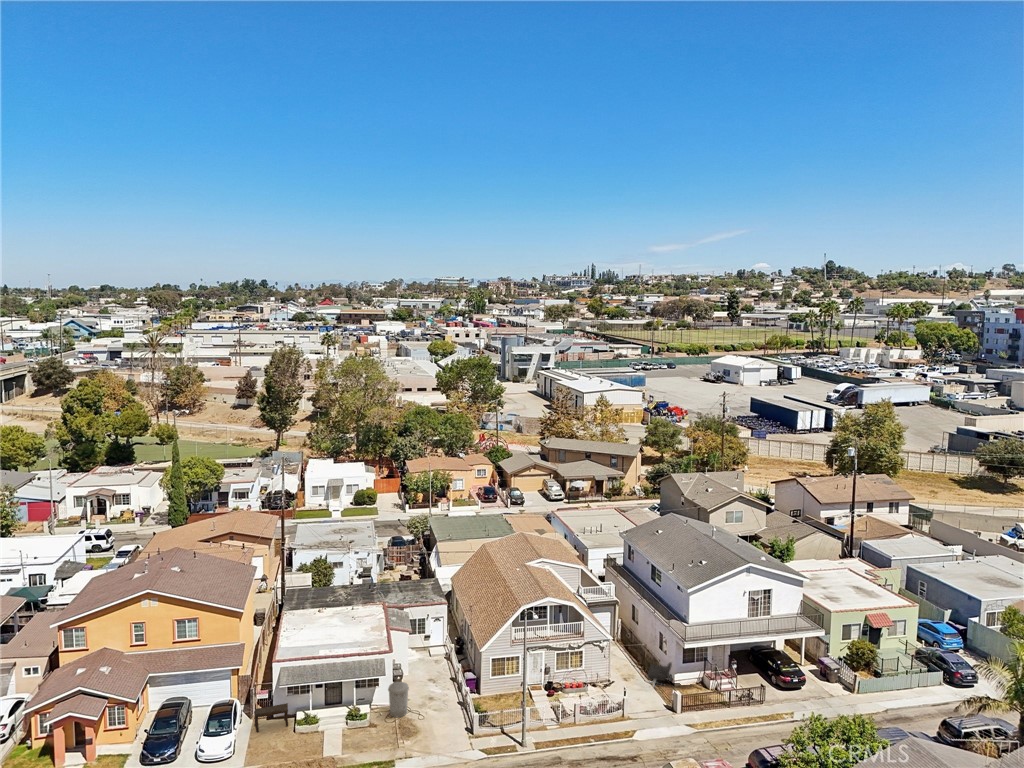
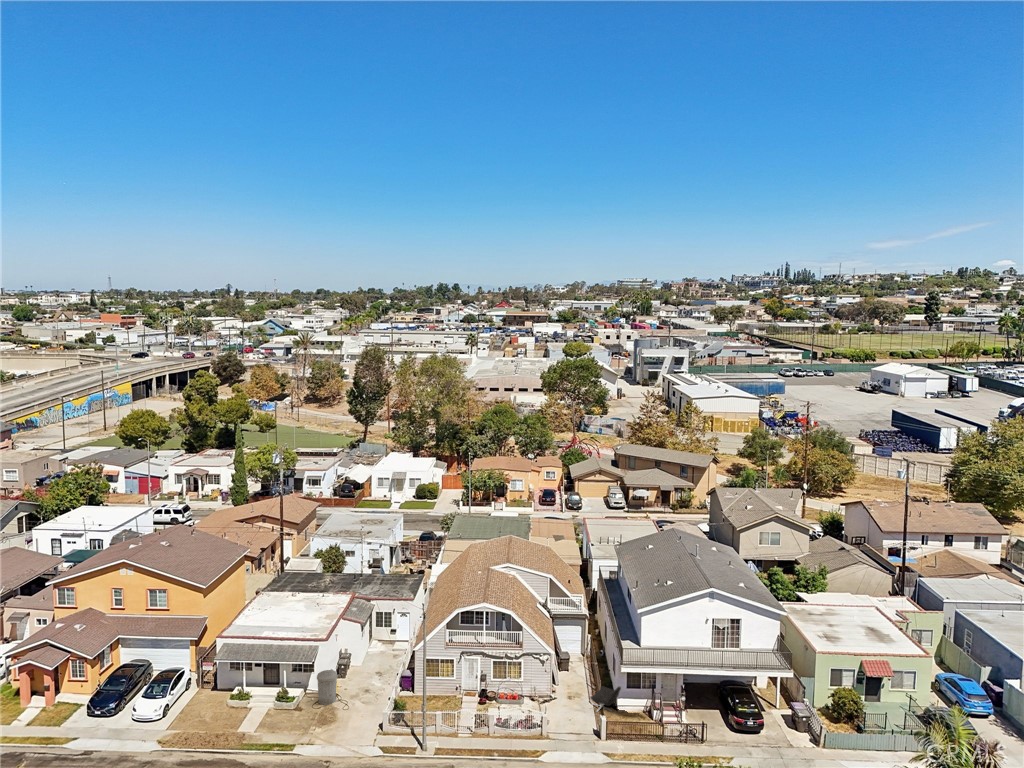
bench: present [254,703,288,732] -> none [192,677,227,700]

